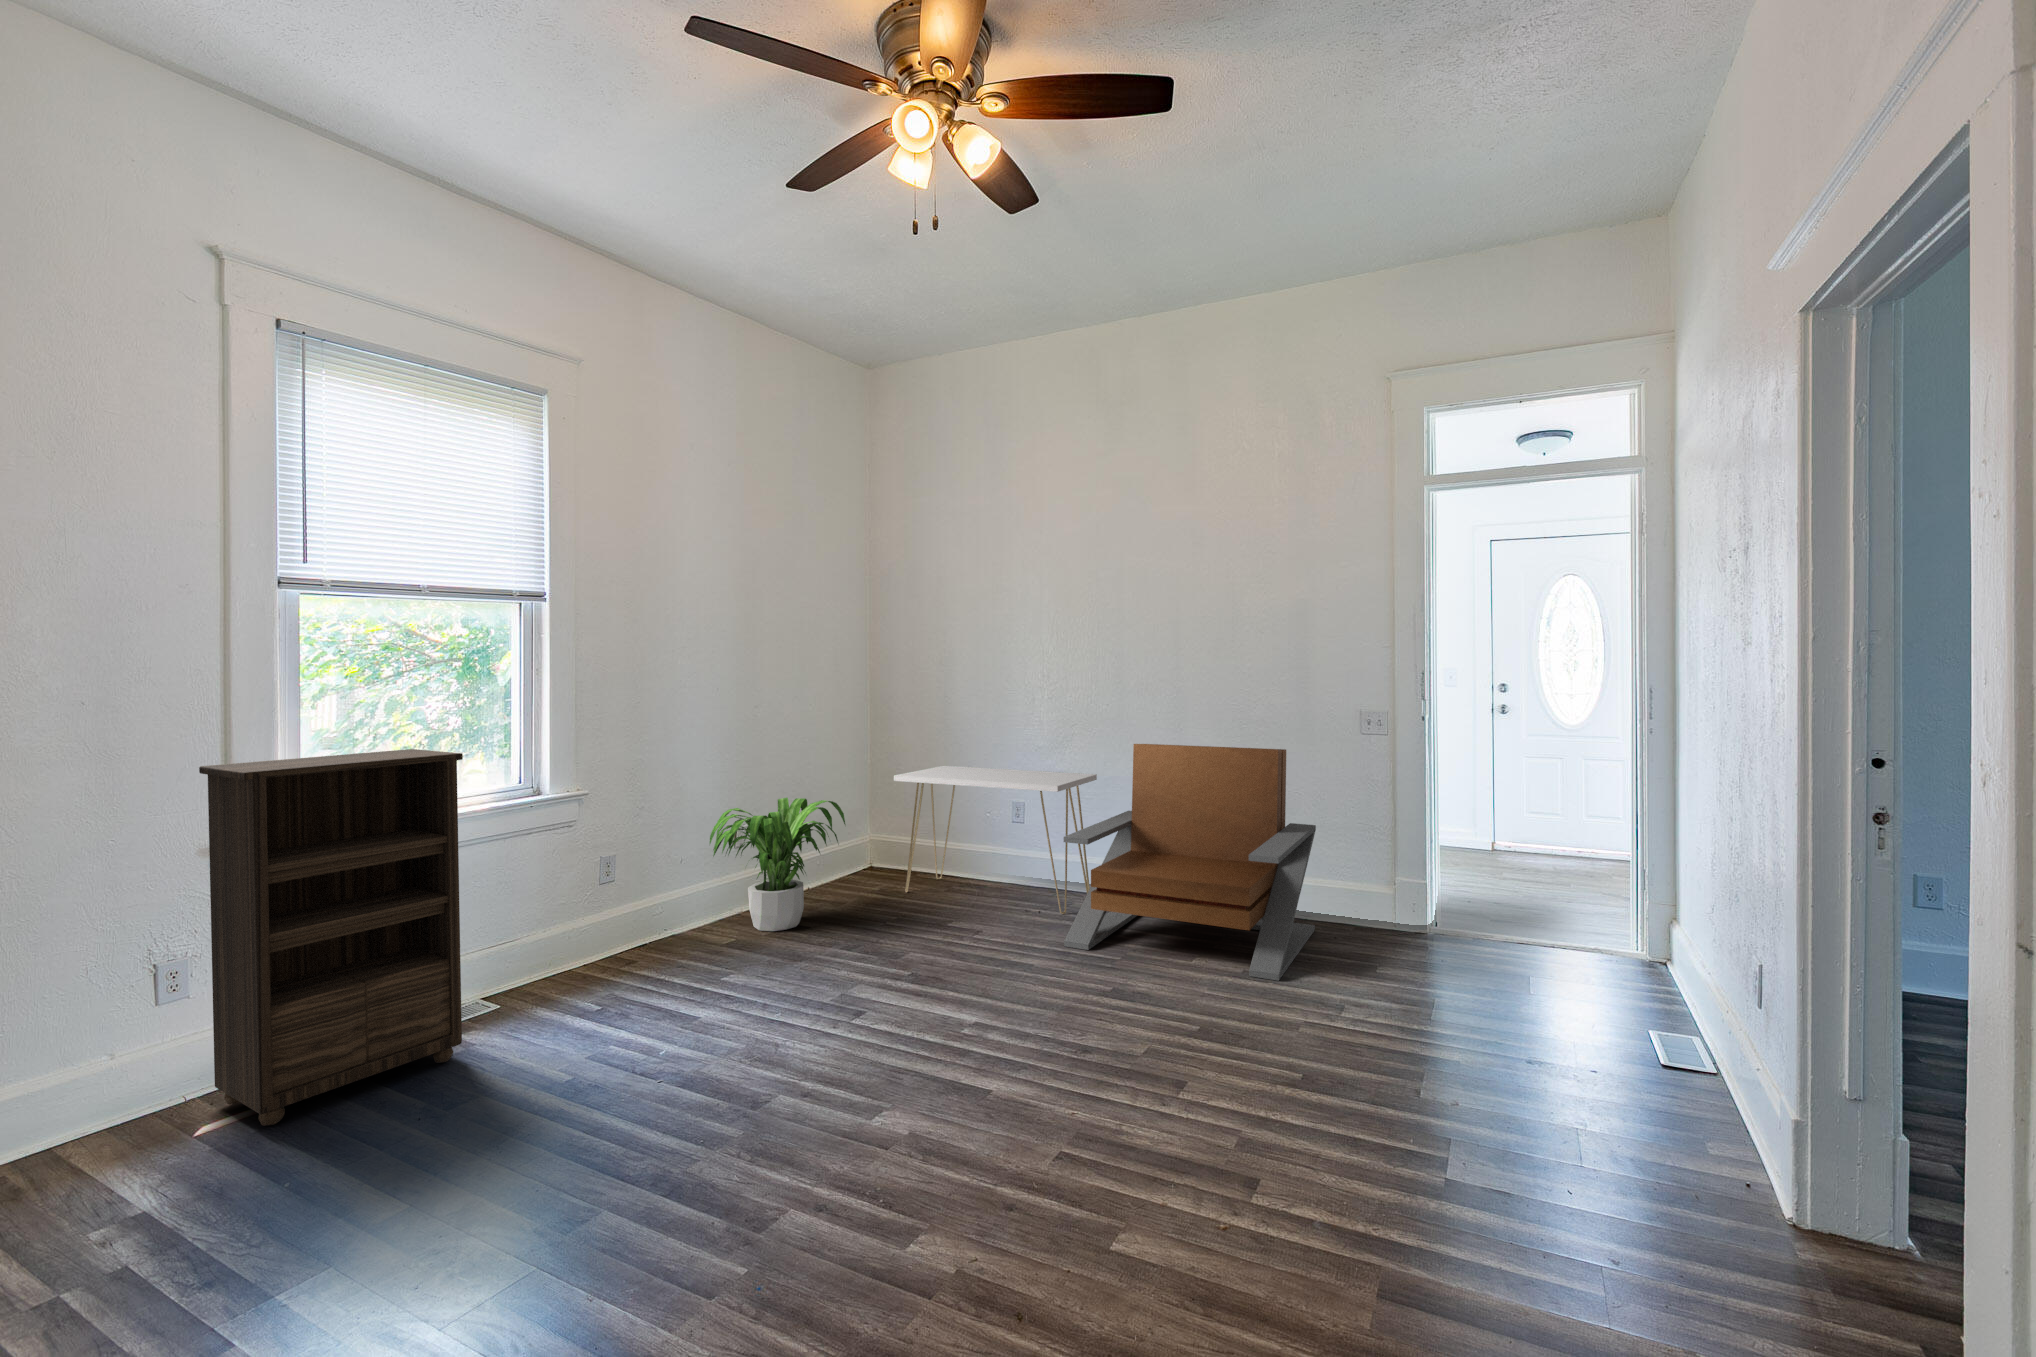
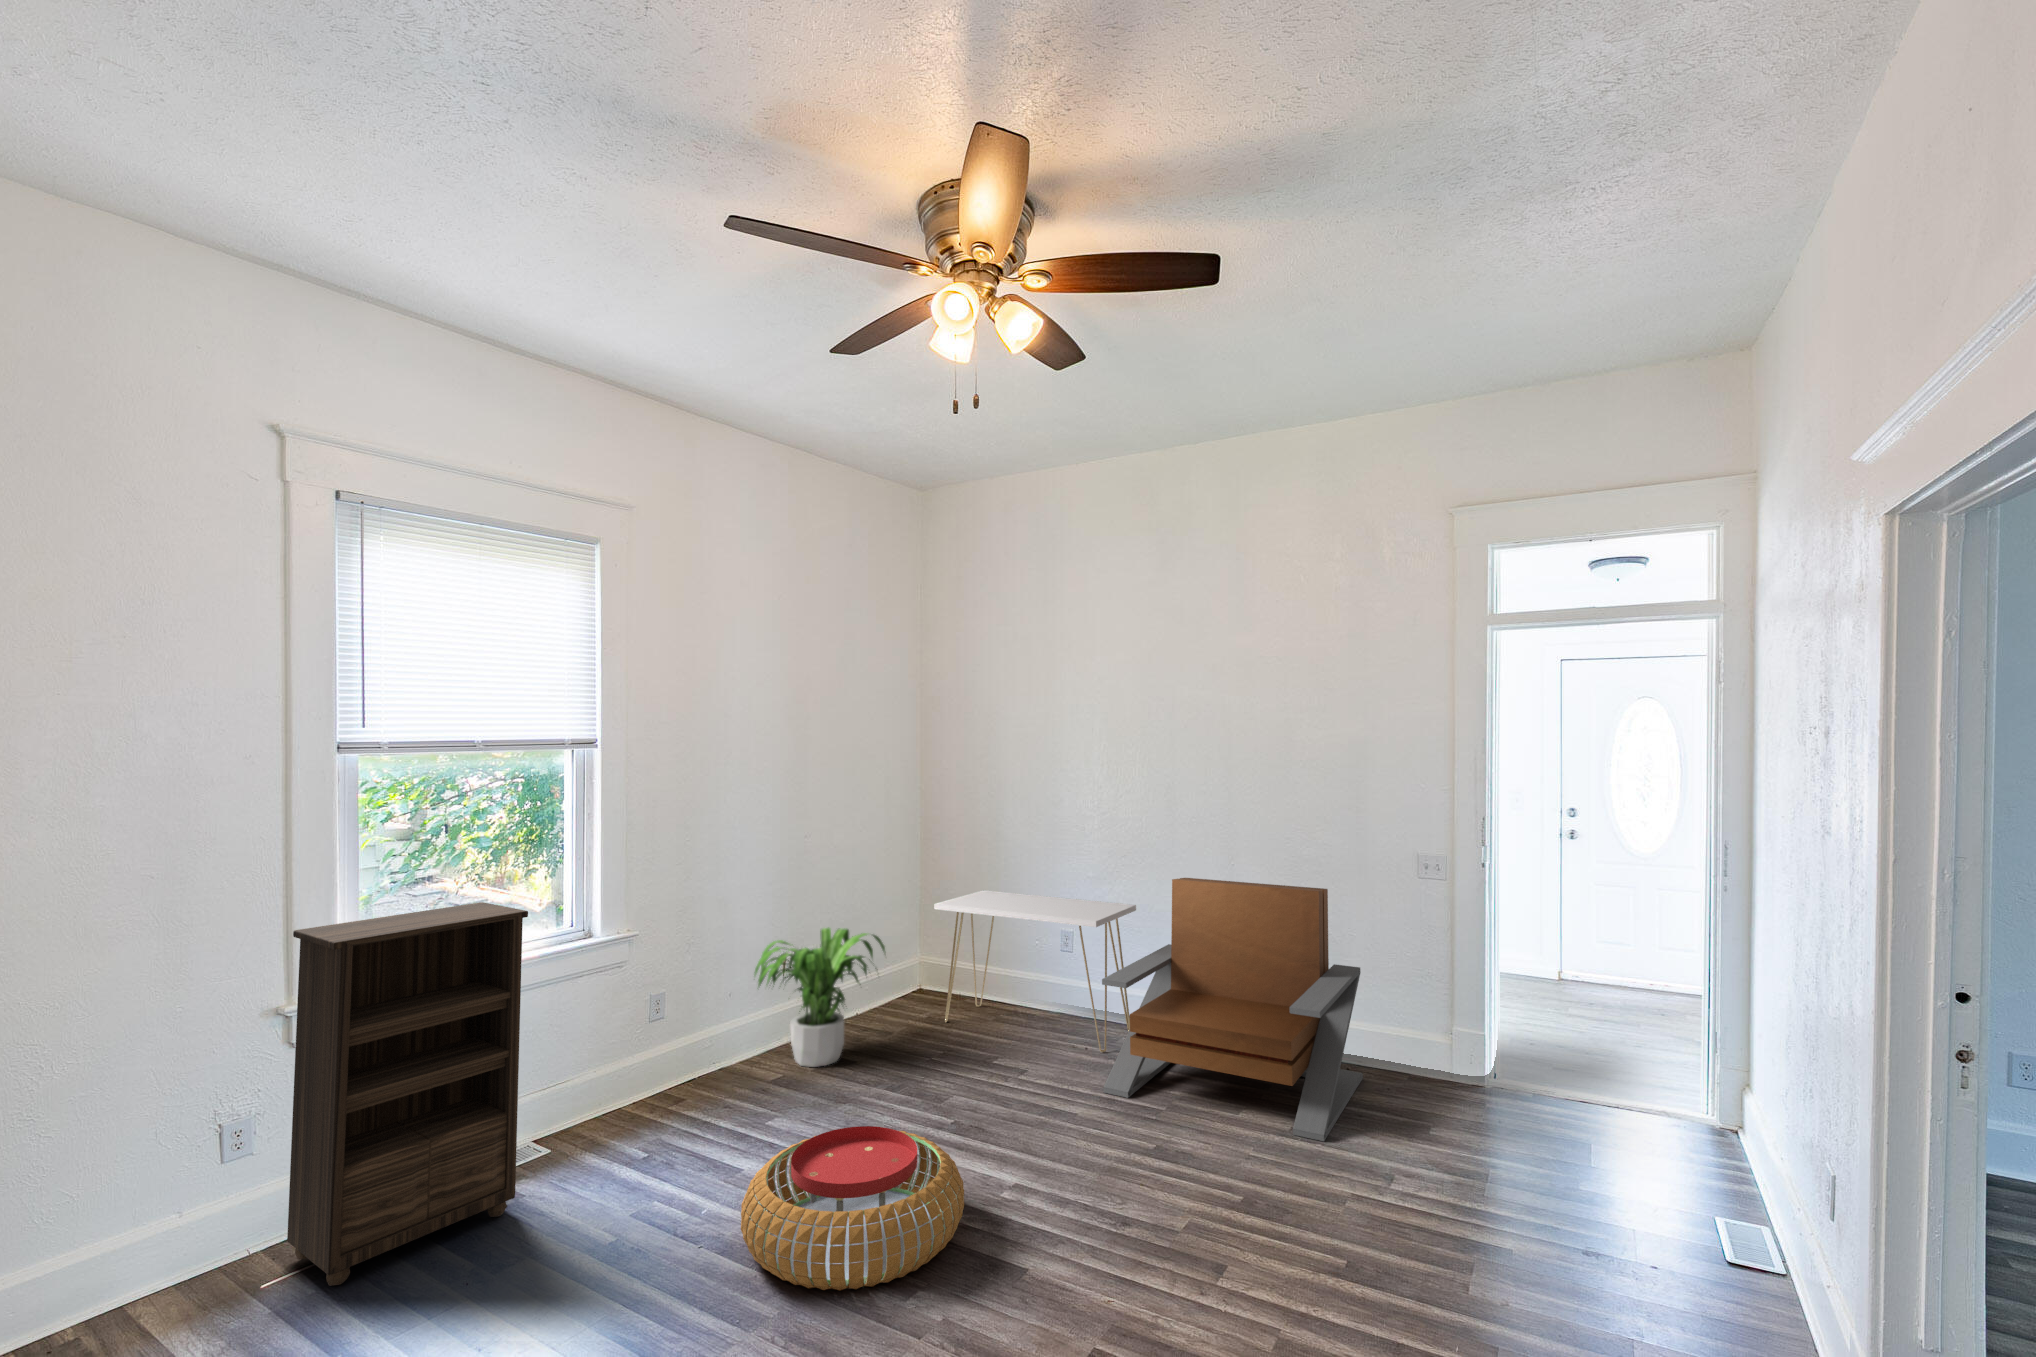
pouf: none [699,967,928,1113] -> present [741,1126,964,1291]

